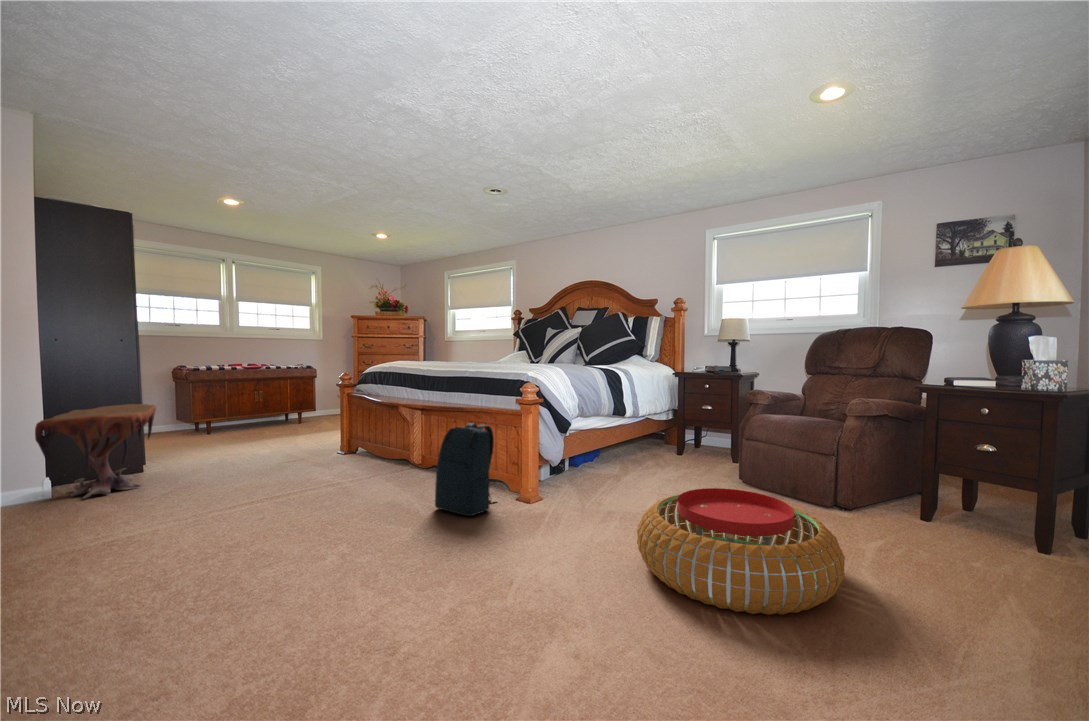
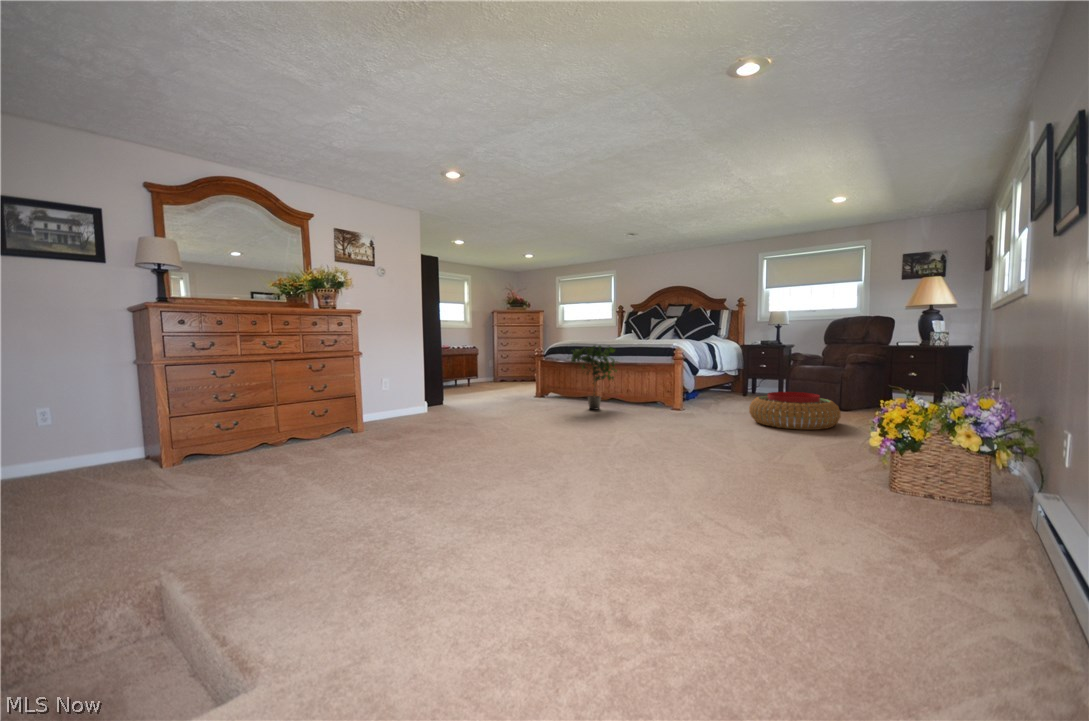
potted plant: none [322,373,430,498] -> present [567,346,618,410]
side table: present [35,404,156,499] -> none [429,365,468,411]
backpack: present [435,423,496,516] -> none [634,369,663,413]

